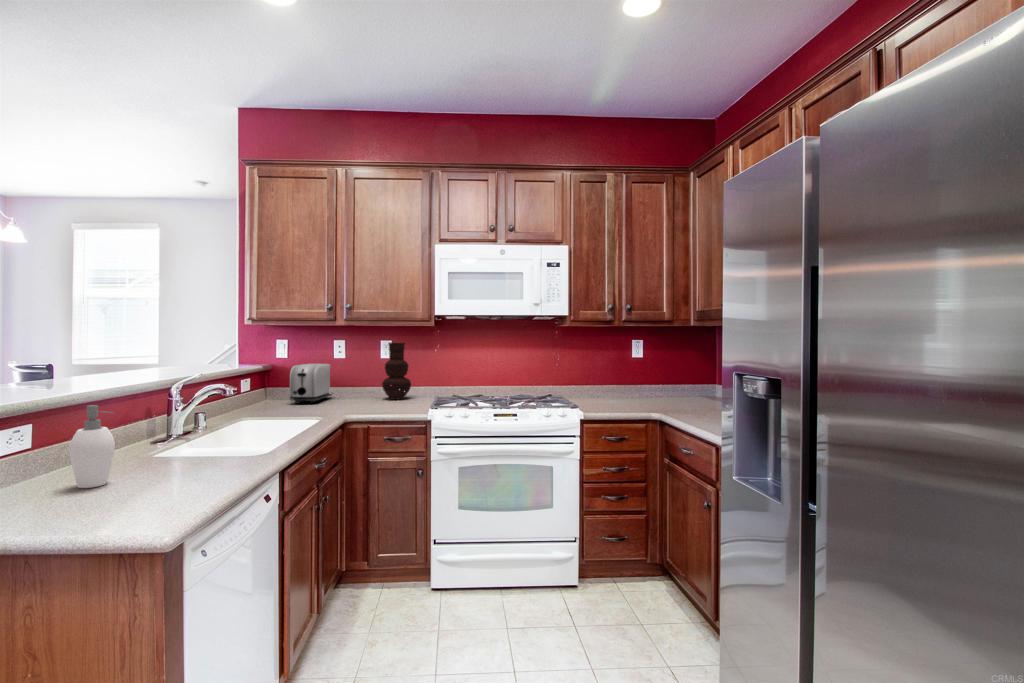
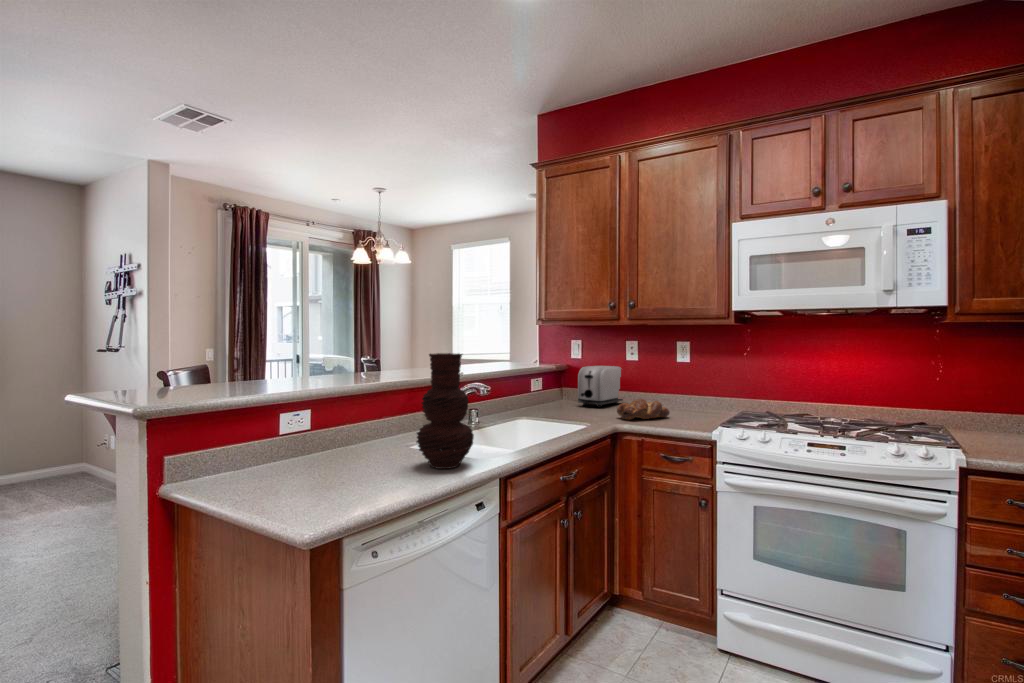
vase: present [382,343,411,399] -> present [416,353,474,469]
bread loaf: none [338,392,384,412] -> present [617,399,670,420]
soap dispenser: present [69,405,115,488] -> none [363,392,394,461]

